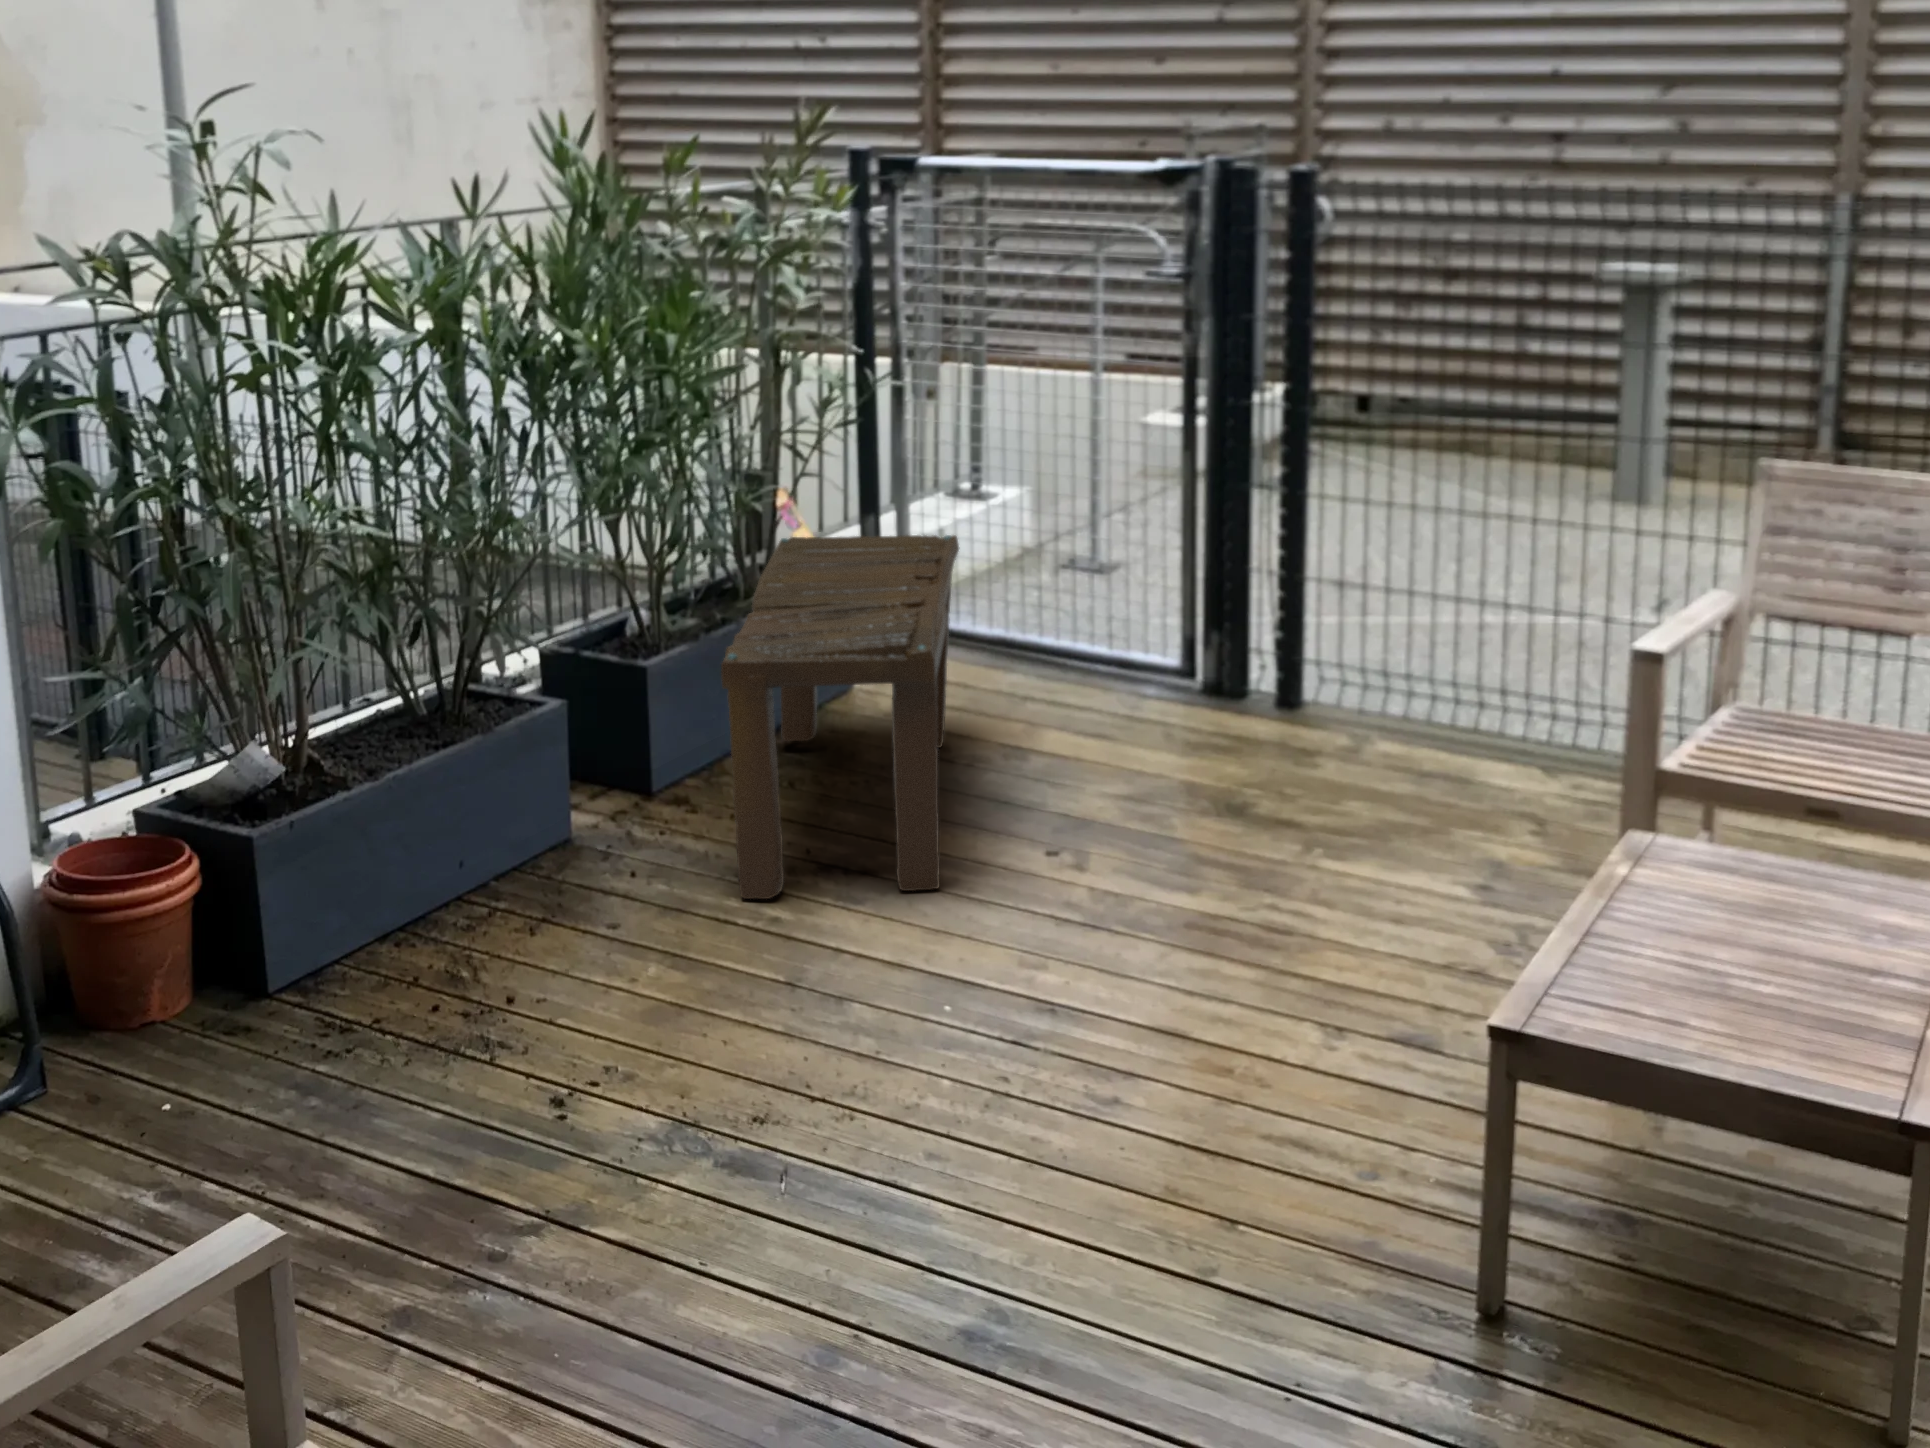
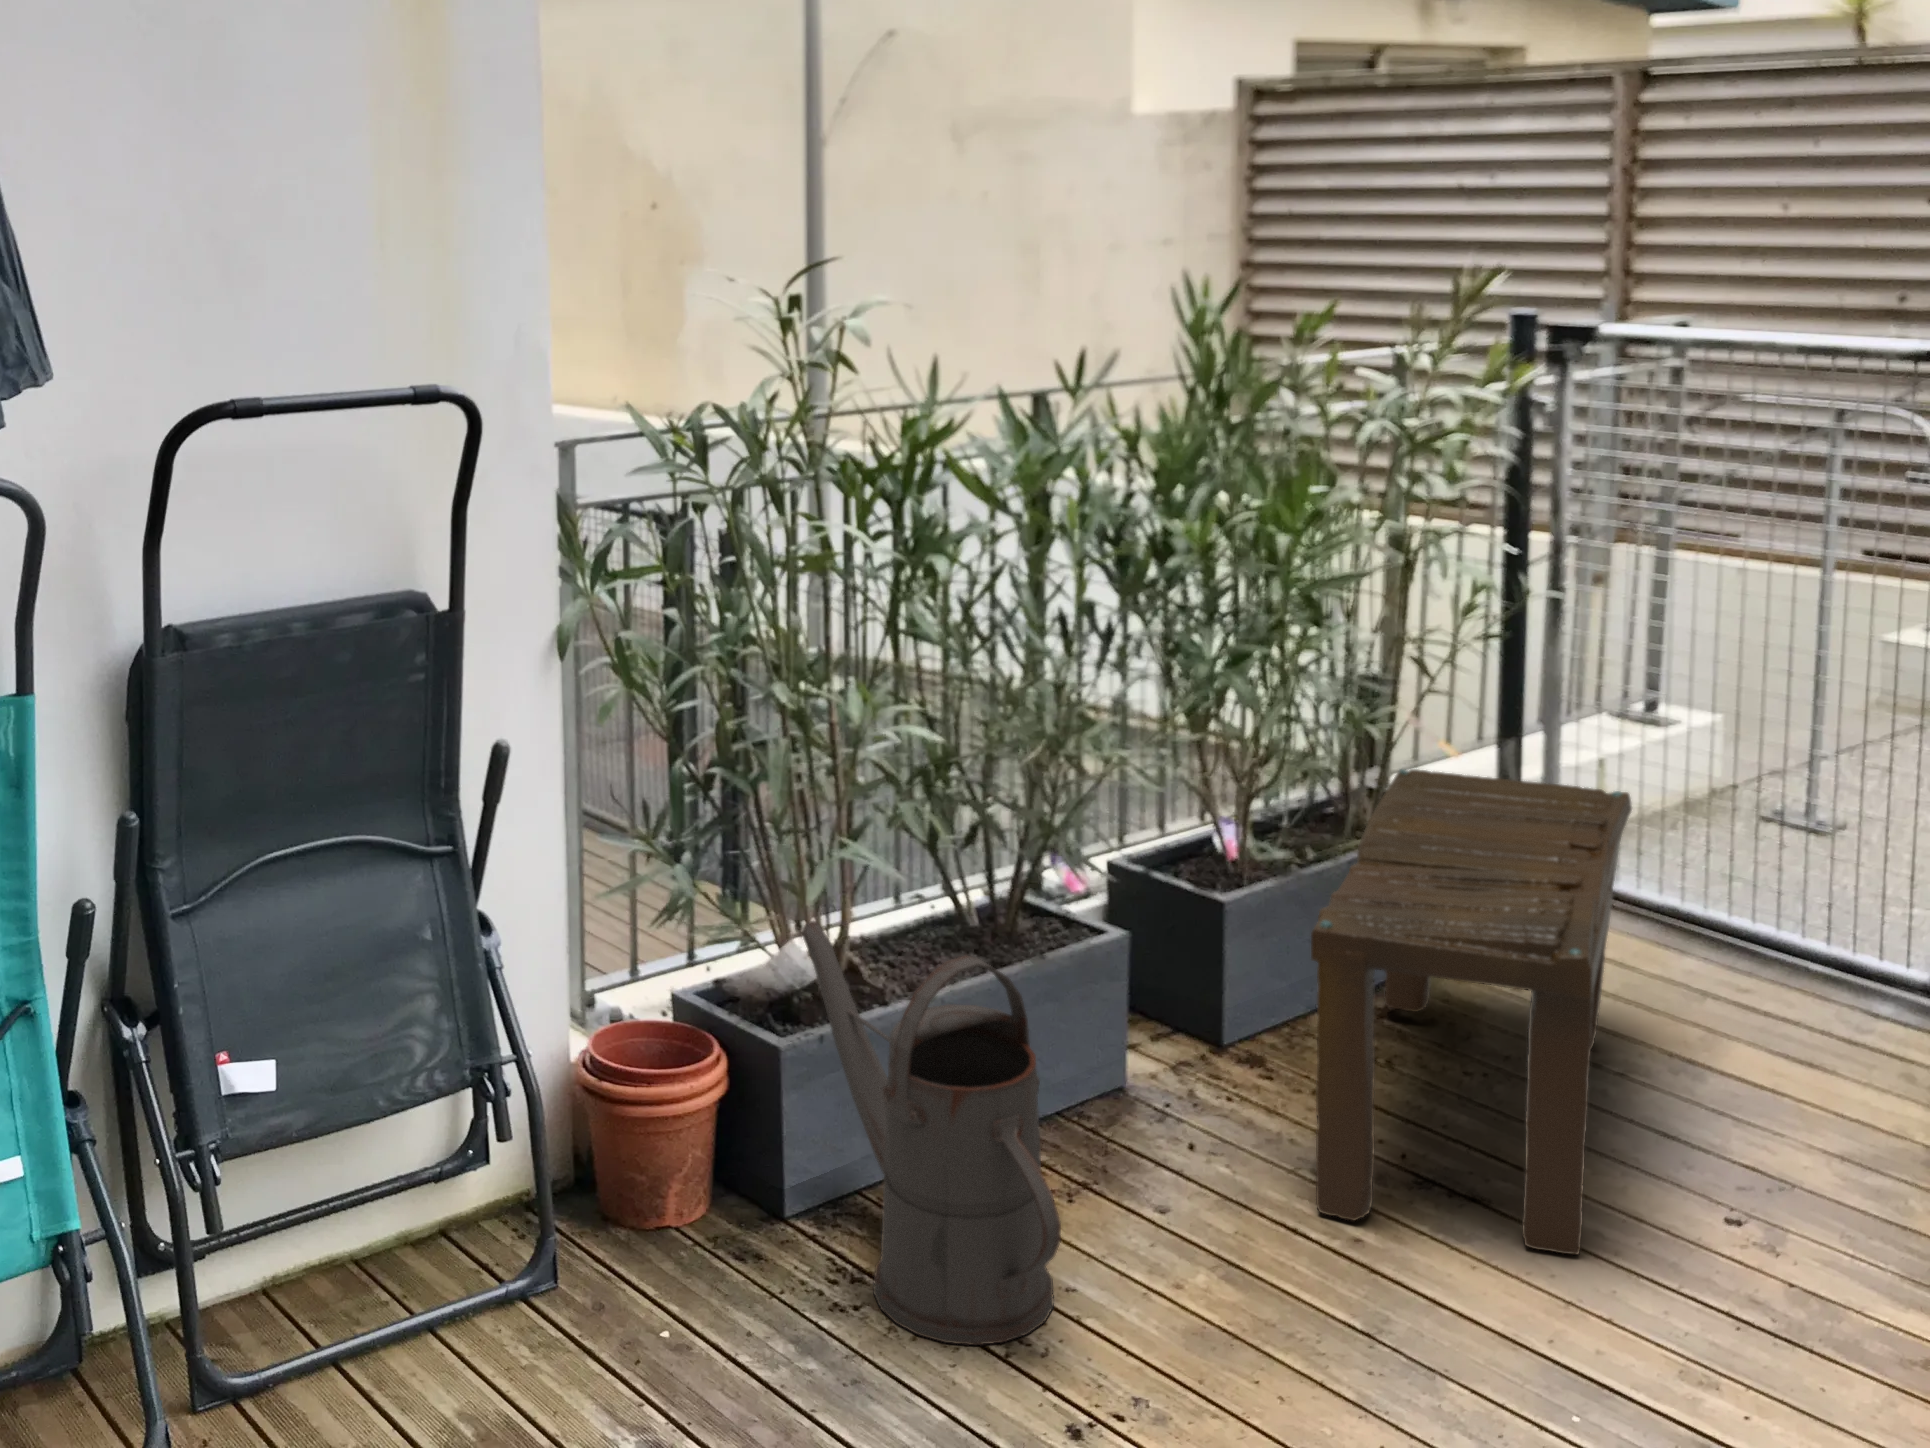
watering can: none [264,716,534,1056] -> present [802,921,1061,1345]

